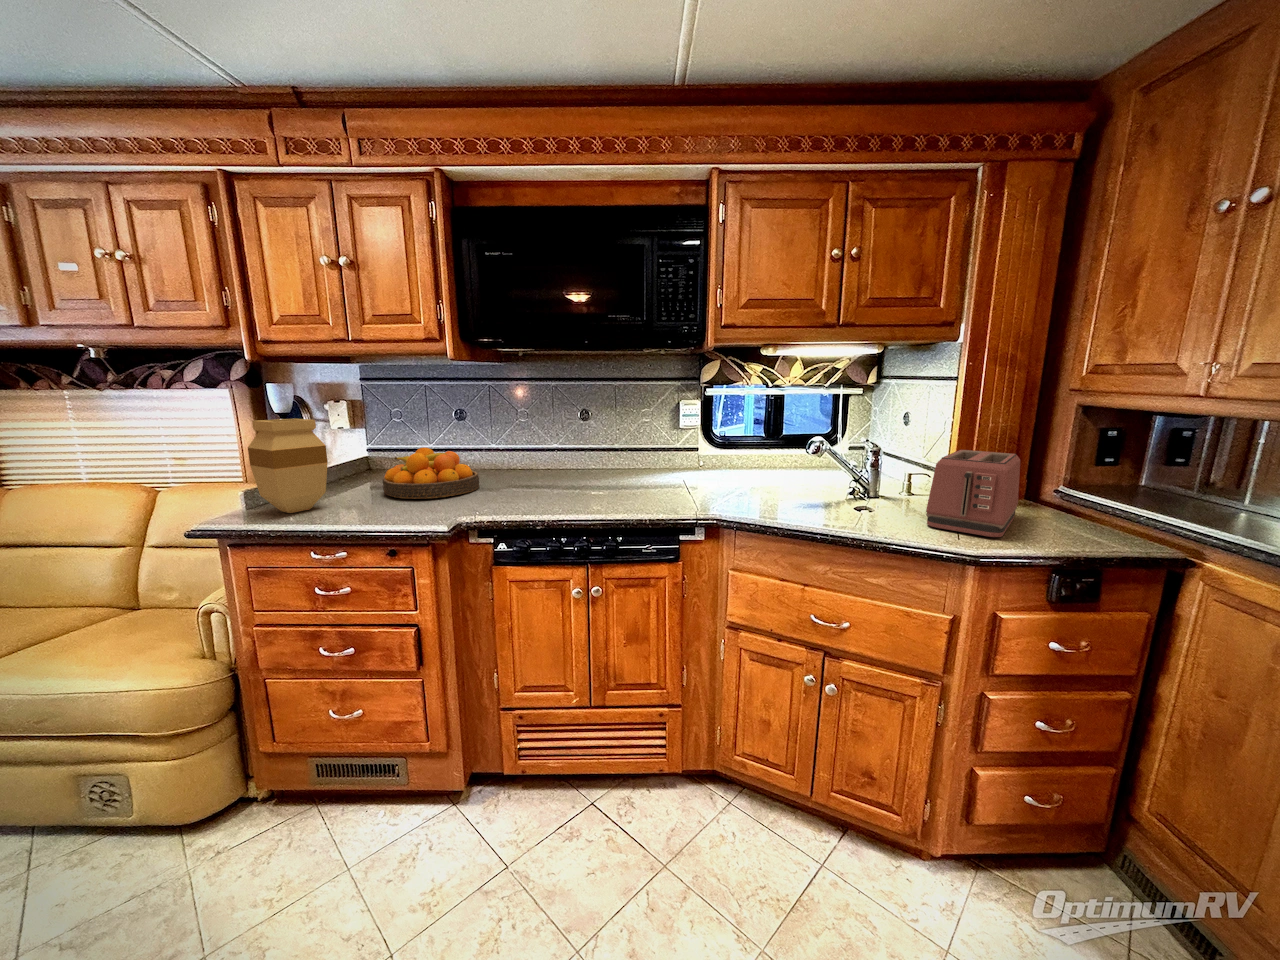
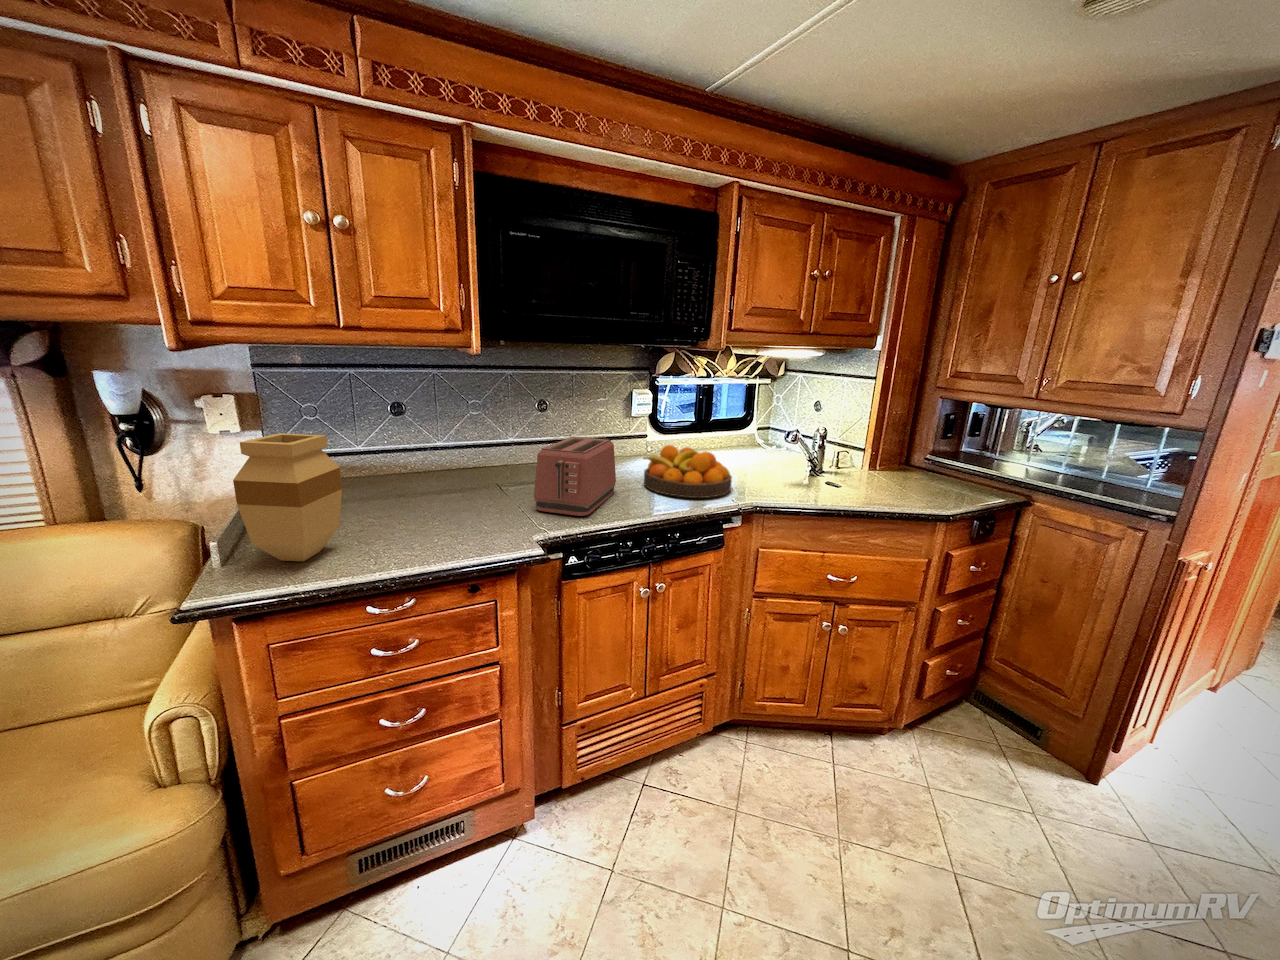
fruit bowl: present [383,447,479,499] -> present [644,445,732,498]
toaster: present [926,450,1020,537] -> present [534,436,616,516]

